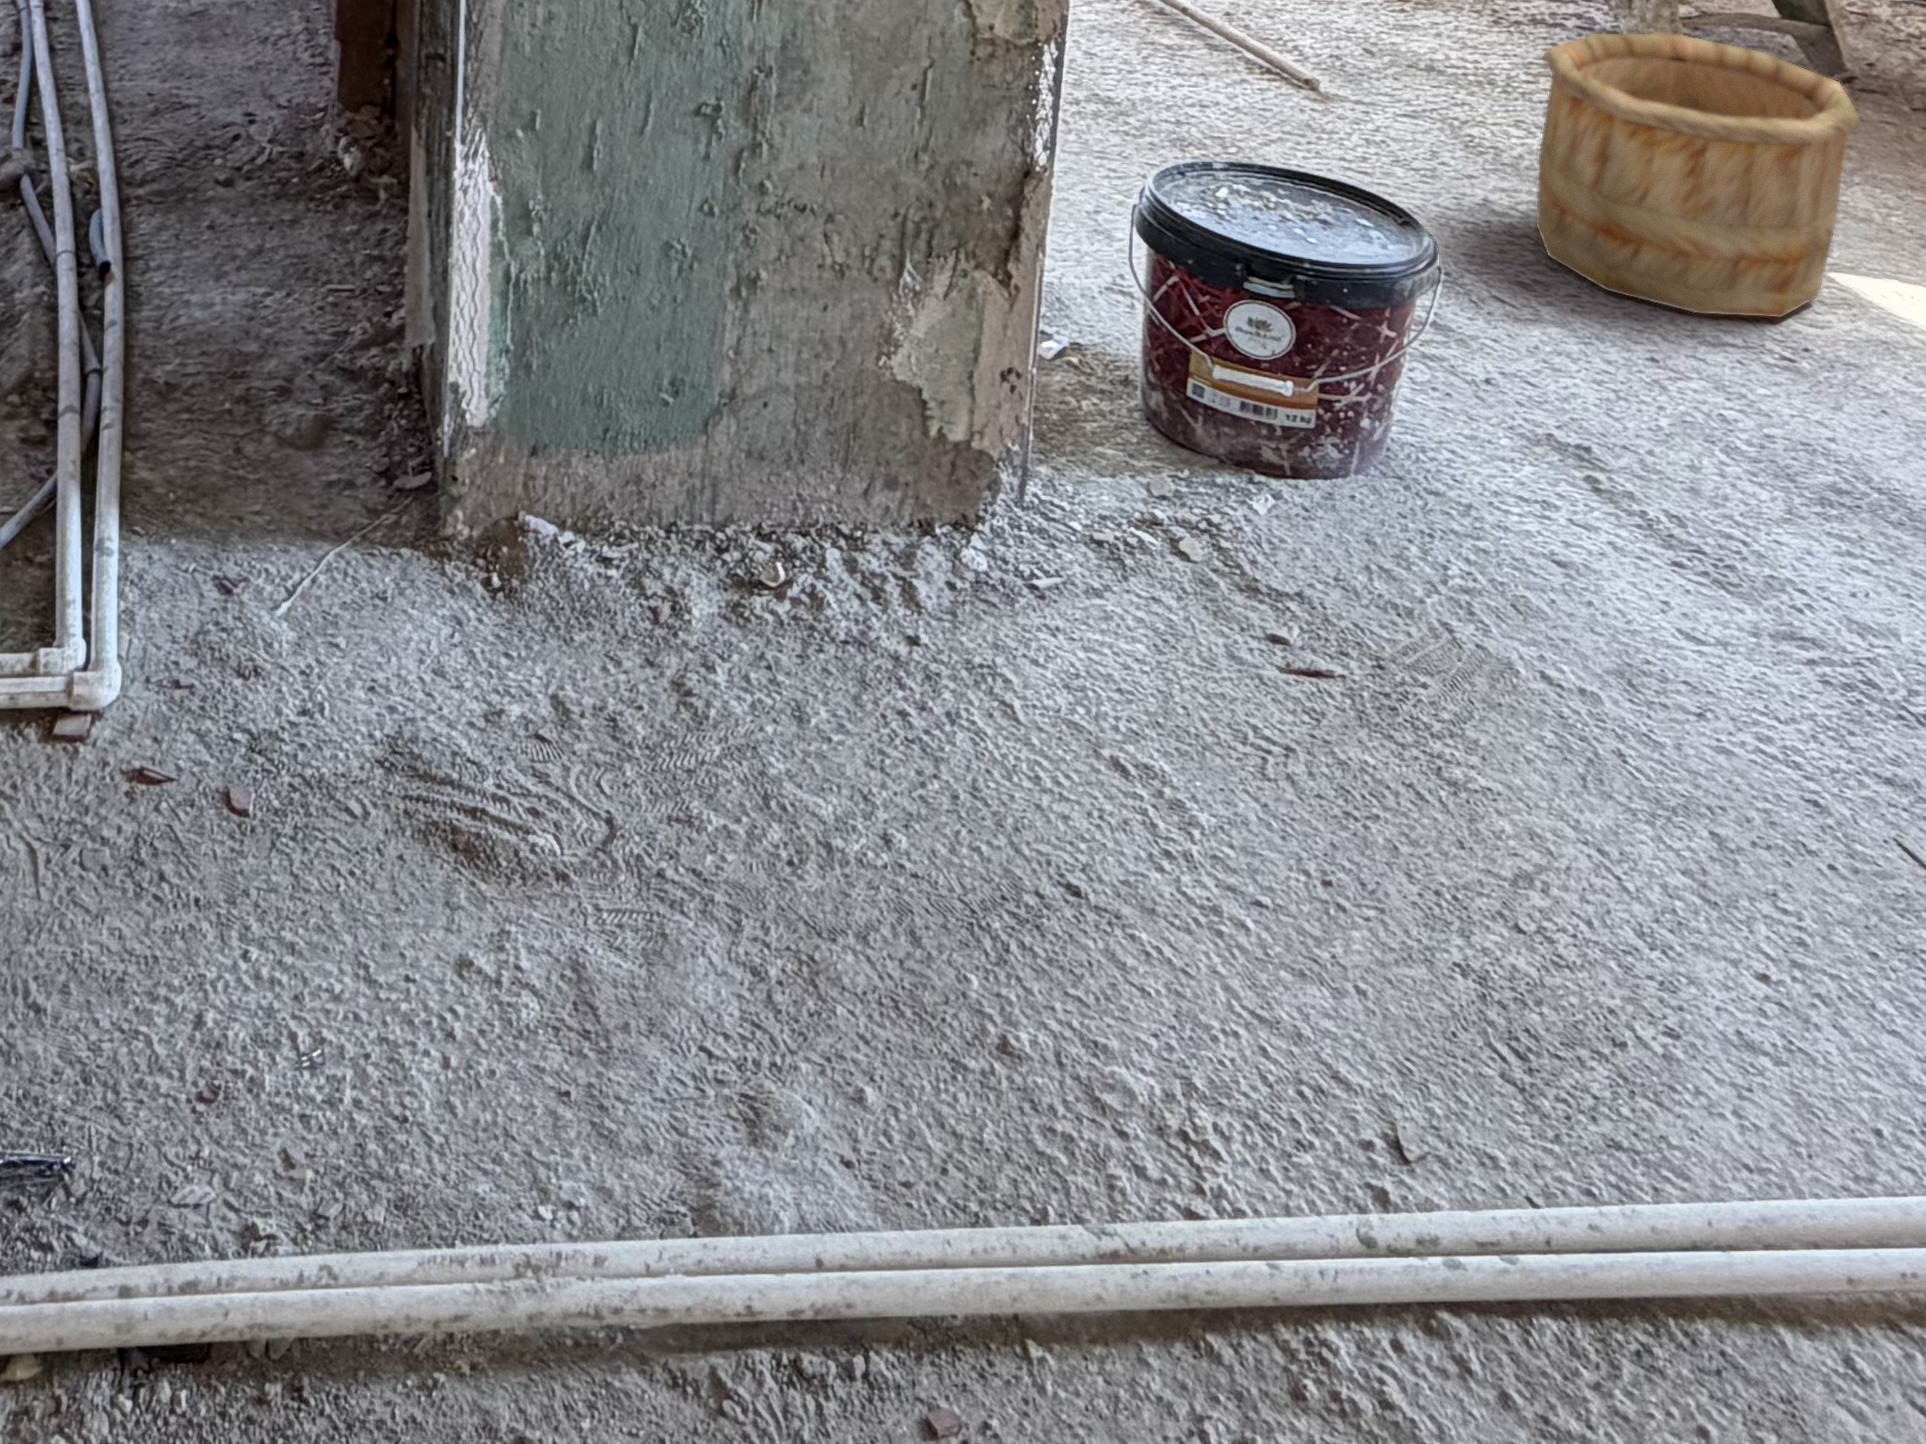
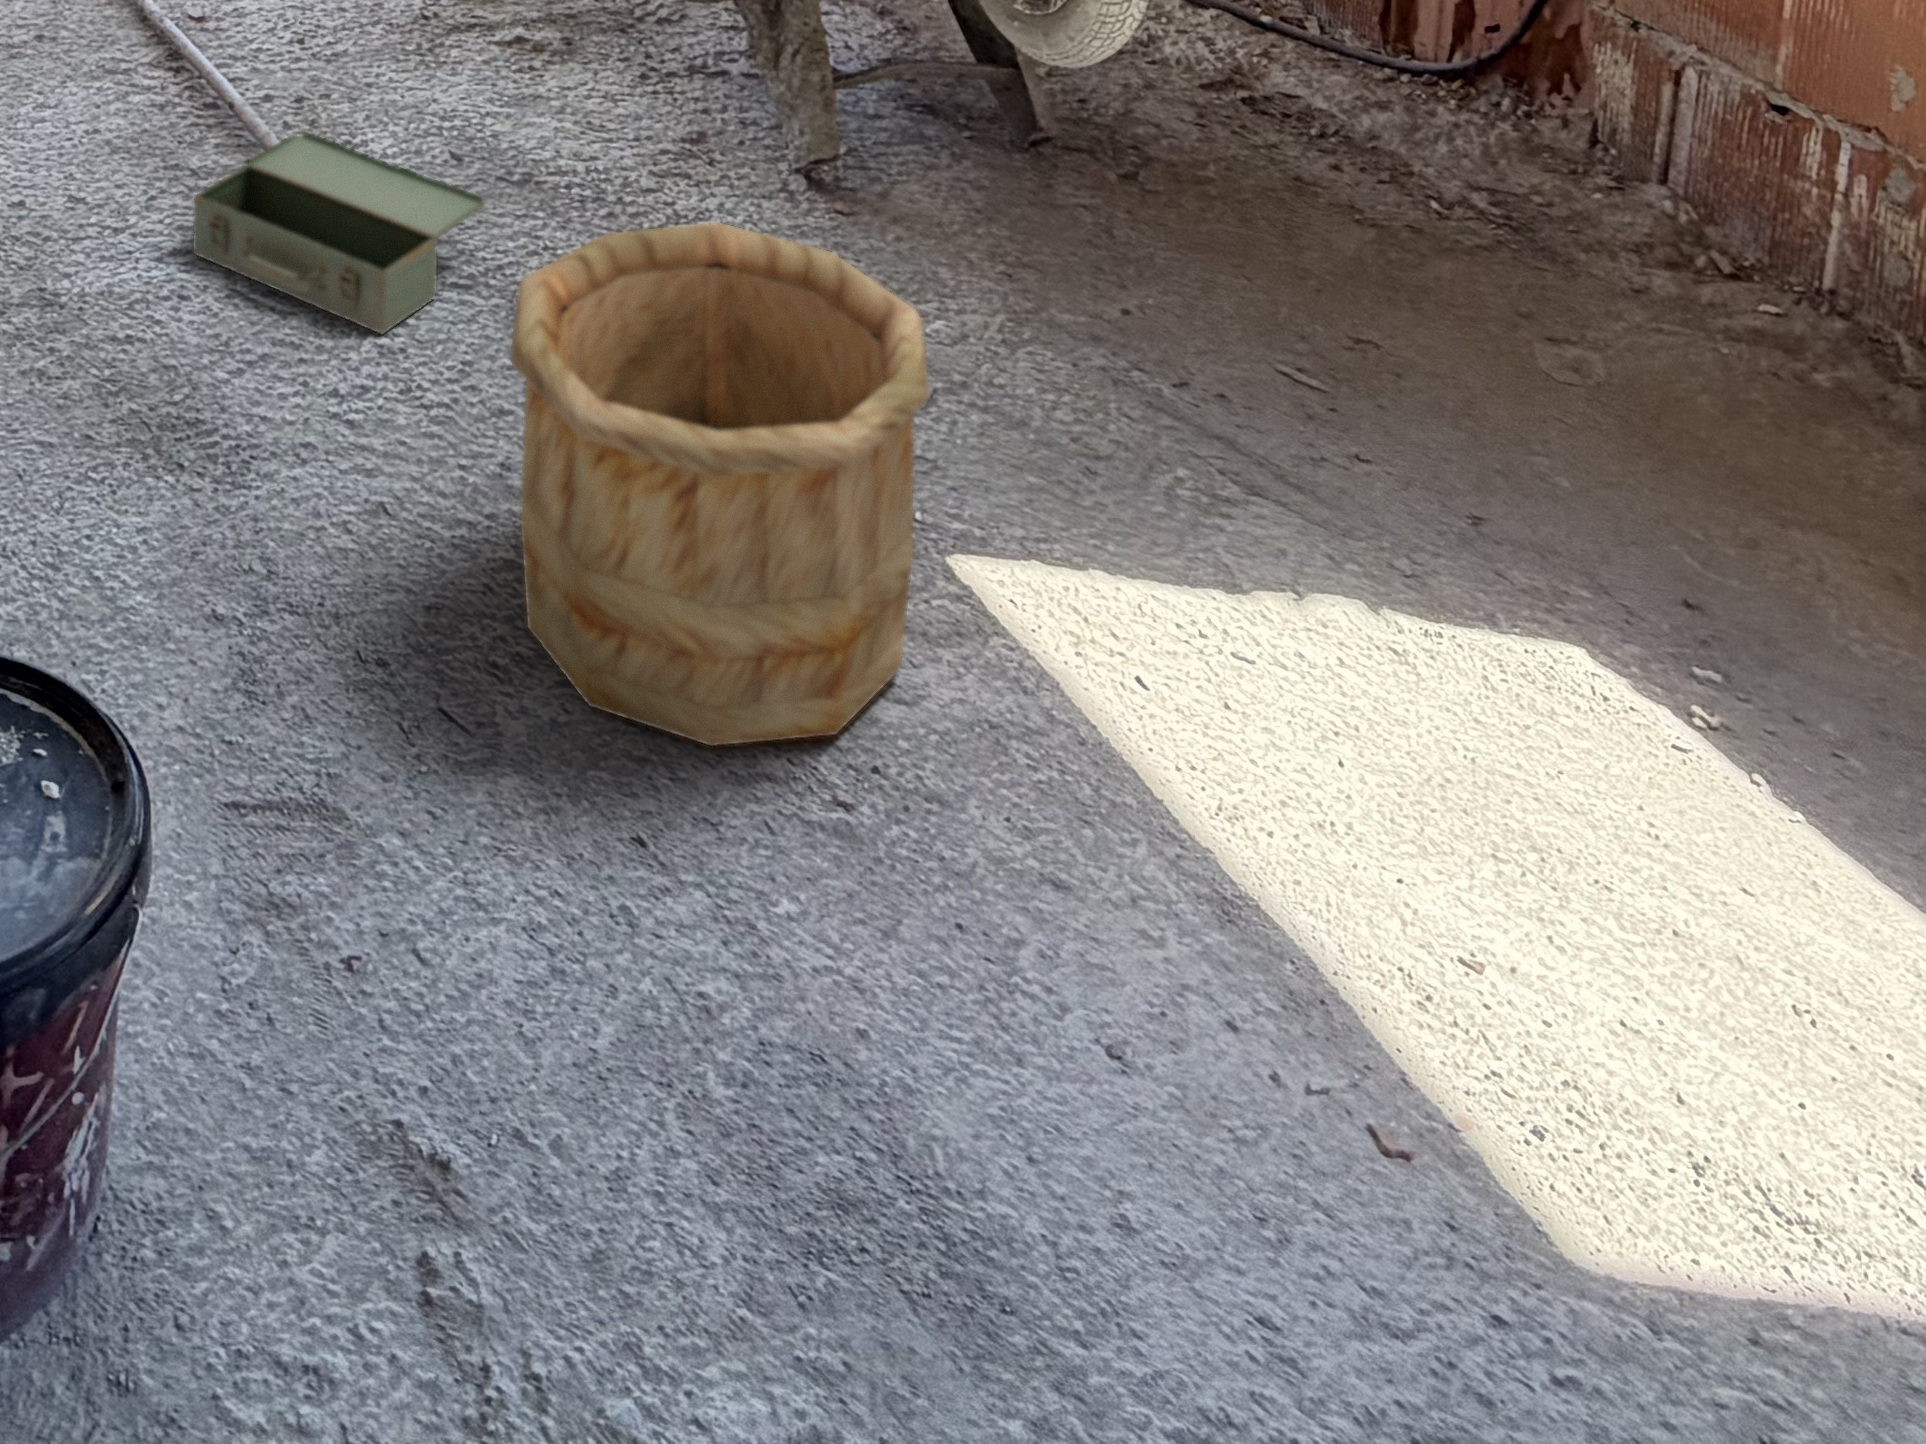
toolbox: none [1211,11,1433,126] -> present [193,133,485,334]

